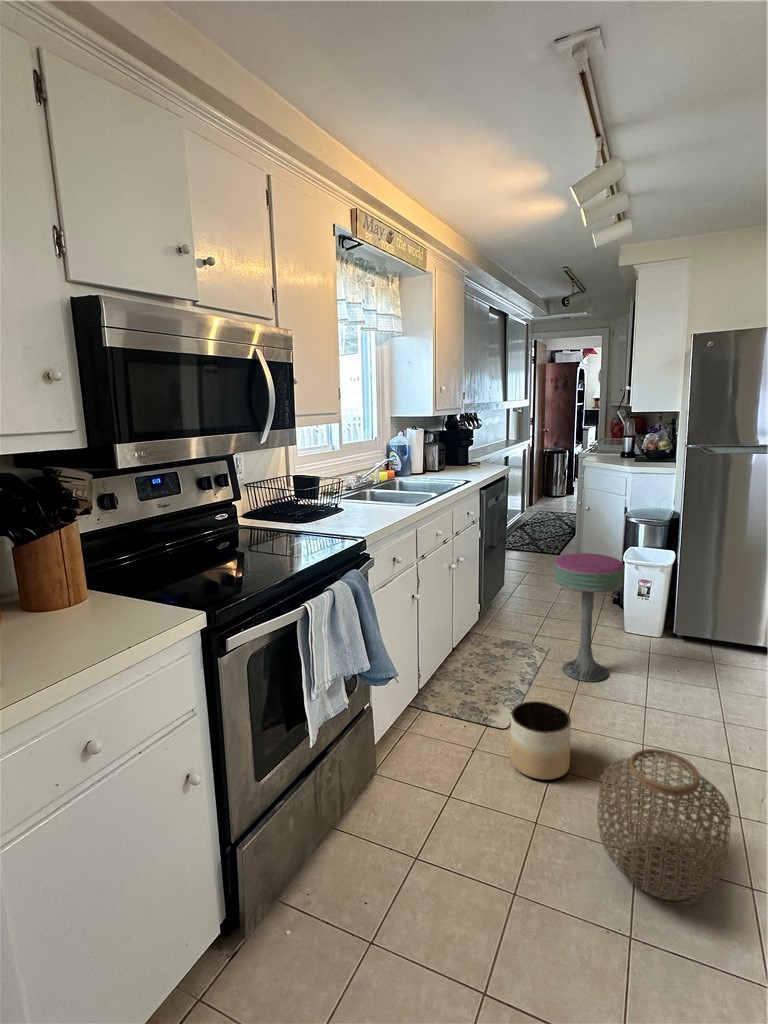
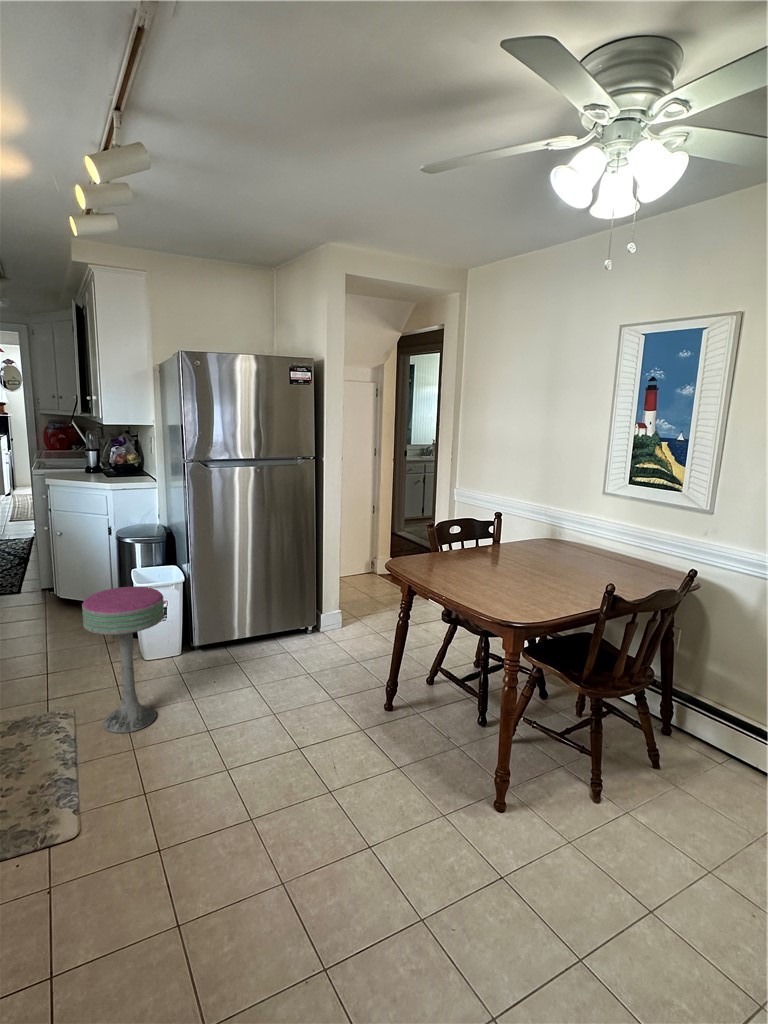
planter: present [510,701,571,780] -> none [103,776,181,878]
woven basket: present [597,749,731,901] -> none [251,765,366,911]

